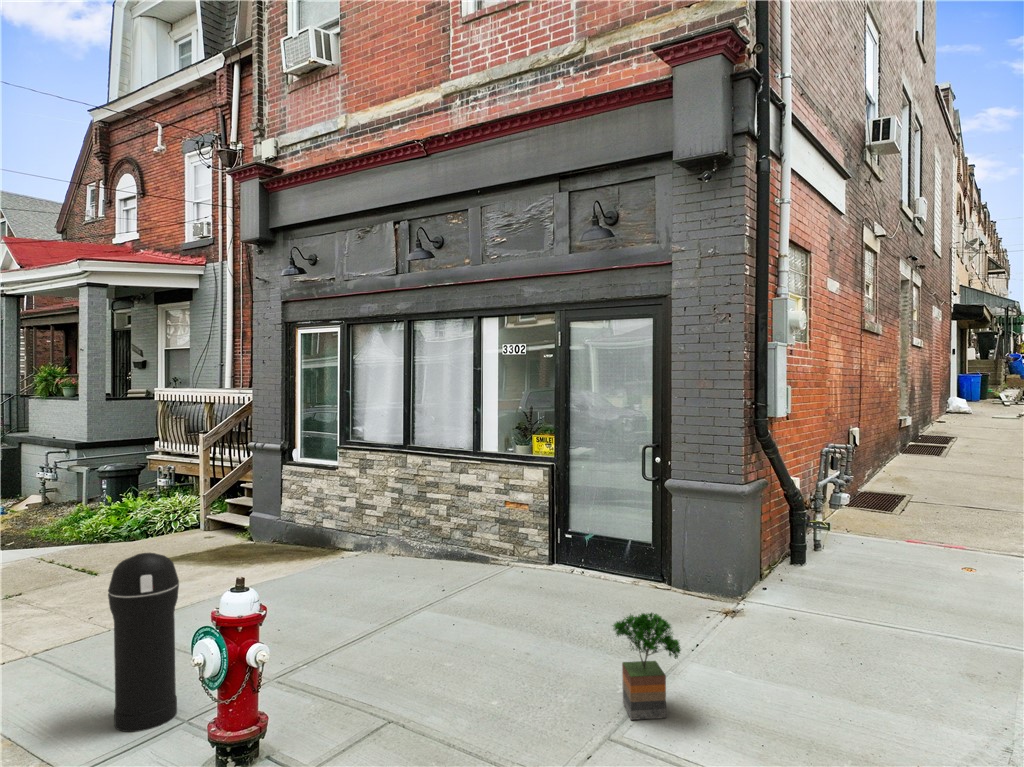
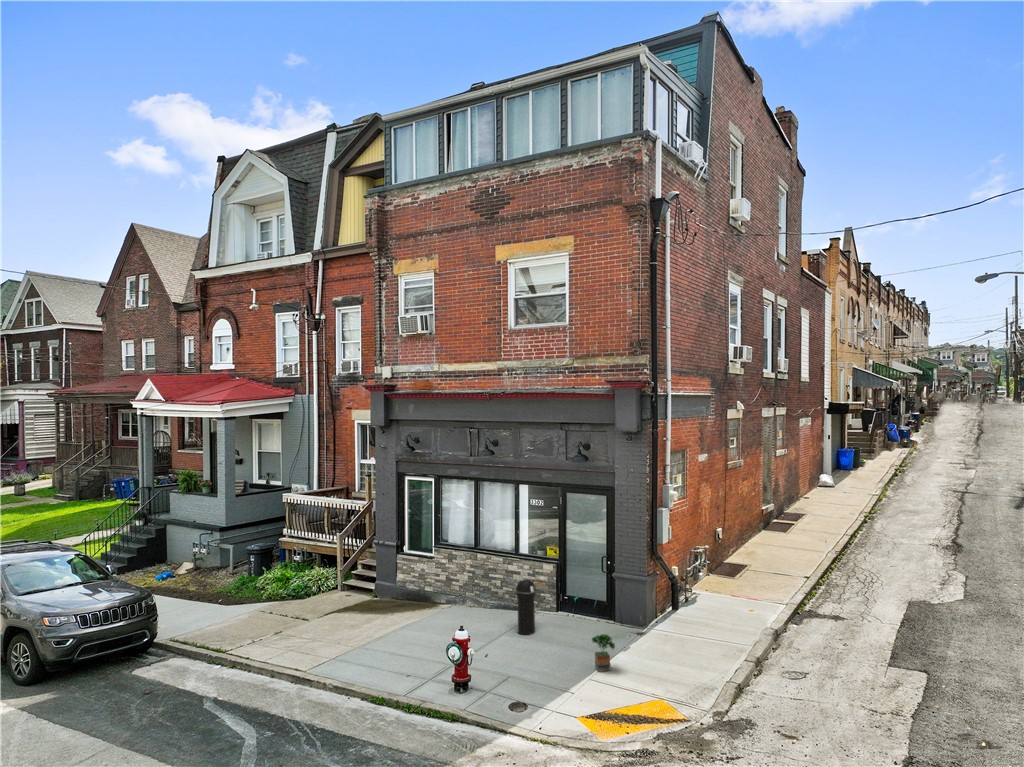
trash can: present [108,553,179,732] -> present [516,580,536,635]

